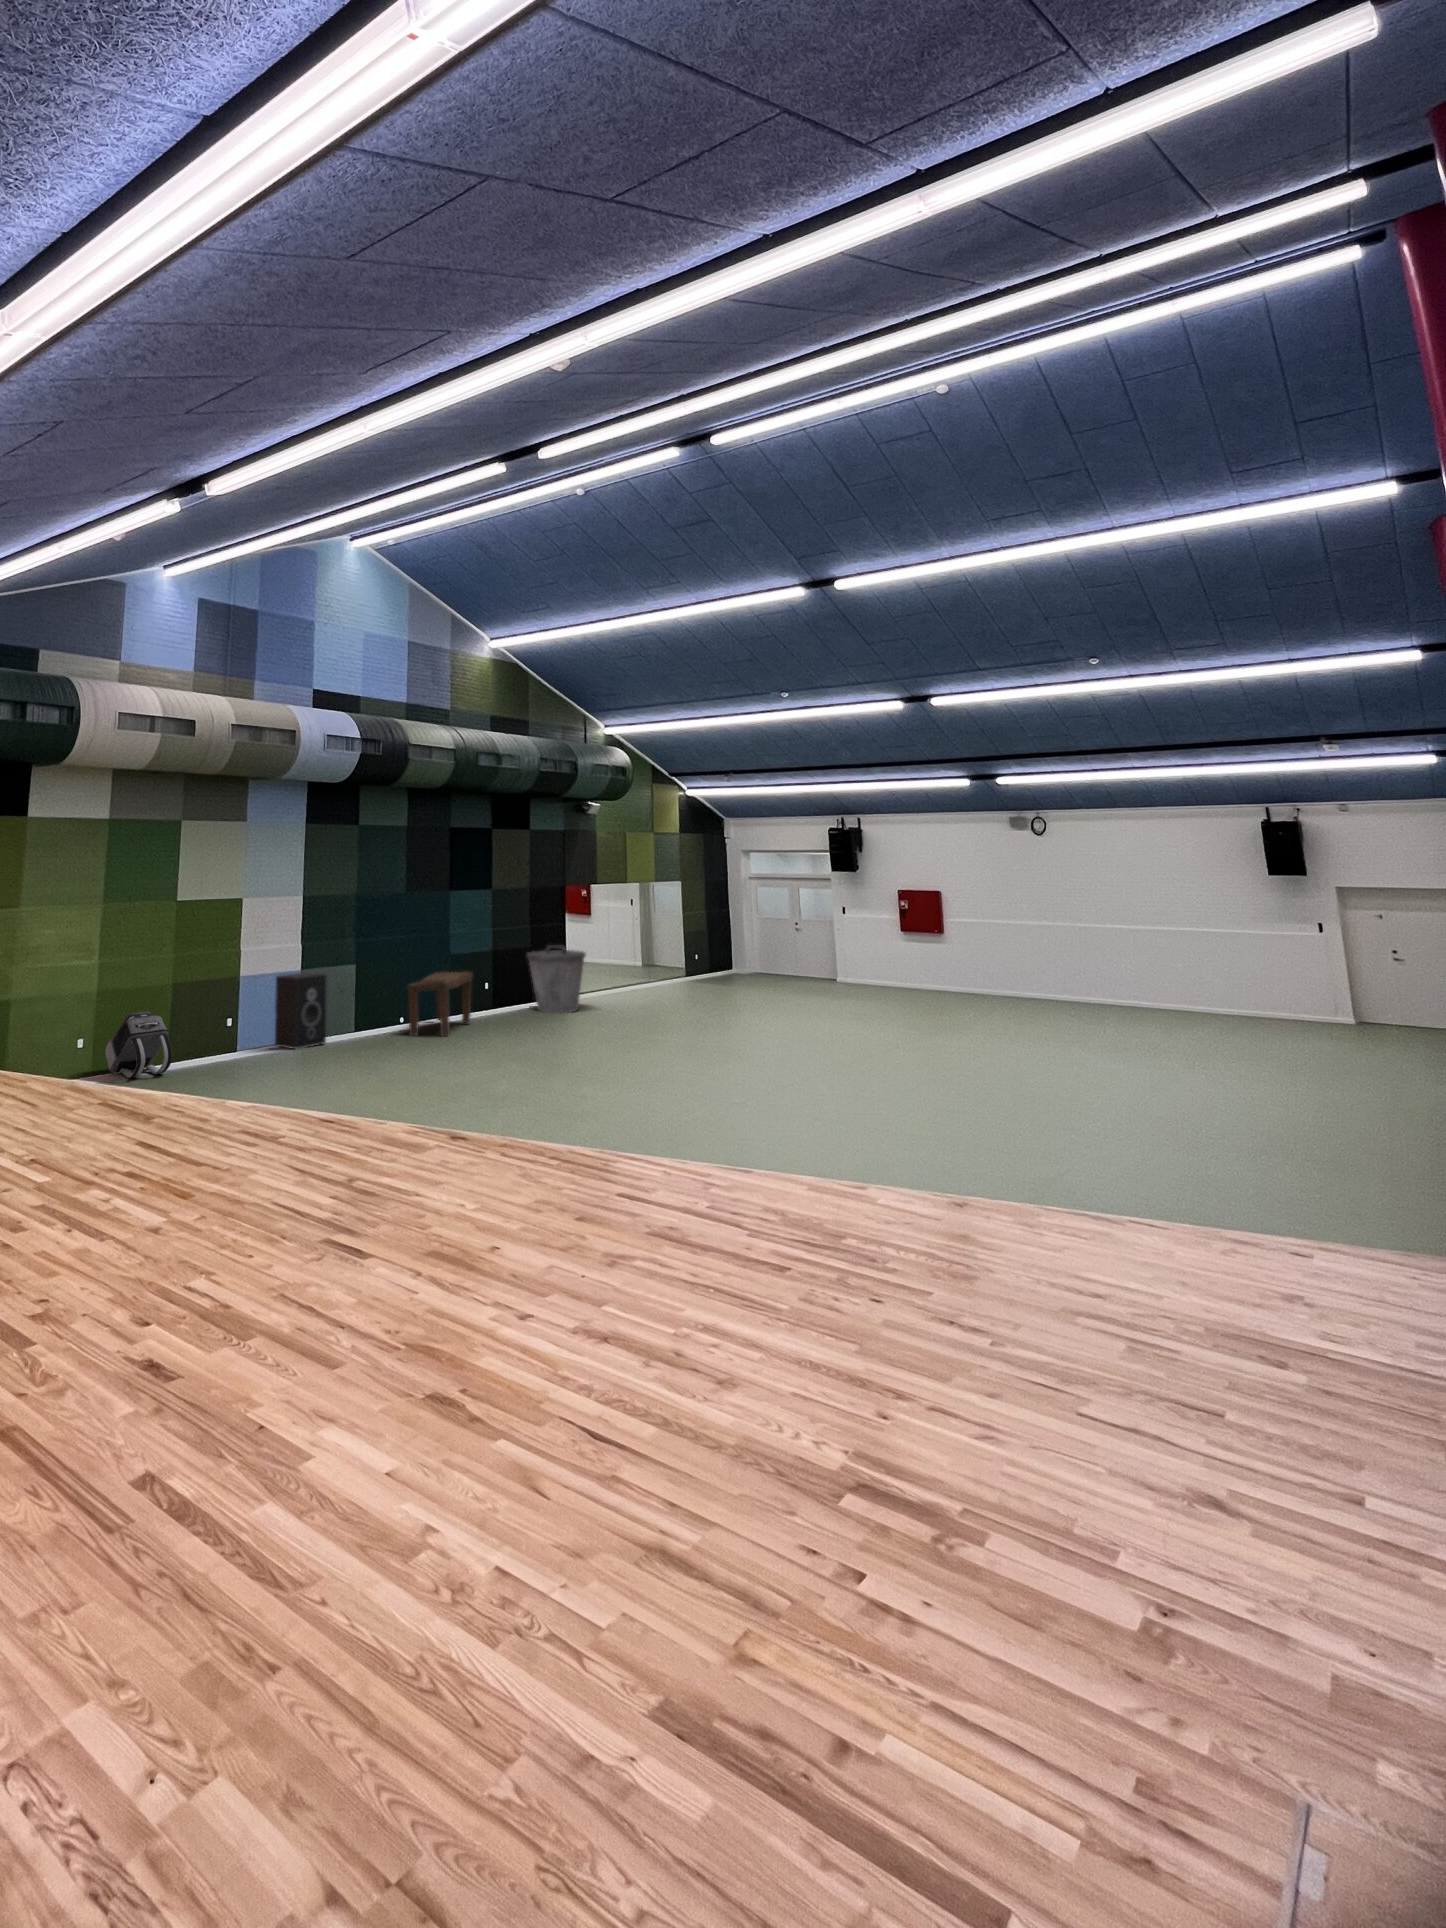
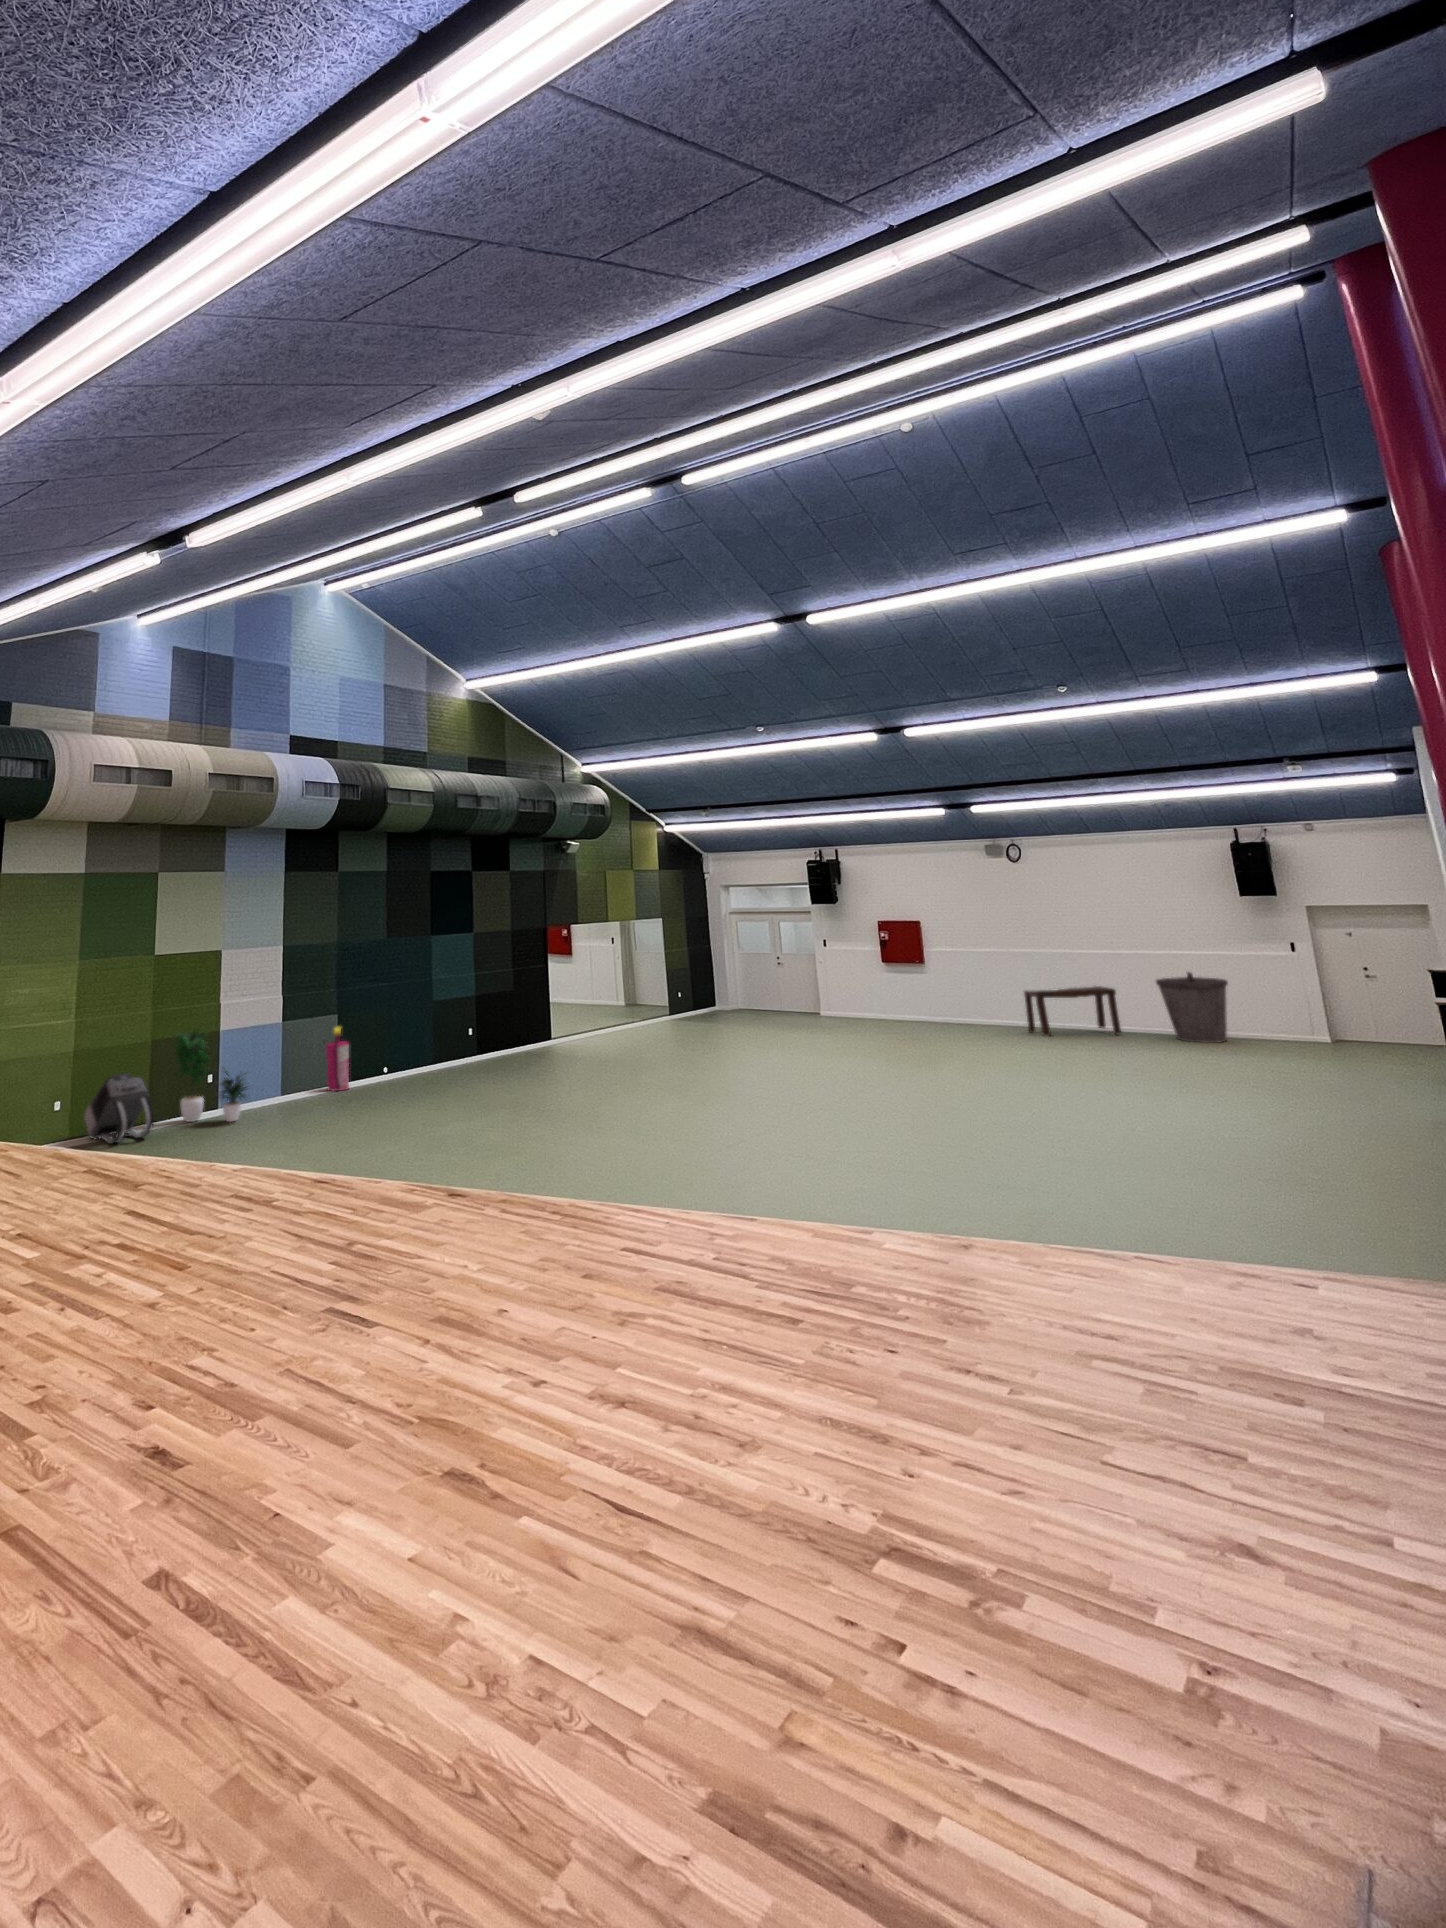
trash can: present [527,945,586,1013] -> present [1156,972,1228,1043]
potted plant: none [191,966,269,1062] -> present [174,1029,246,1122]
speaker: present [275,972,327,1049] -> none [258,1026,311,1107]
bench: present [408,972,473,1036] -> present [1024,986,1121,1036]
fire extinguisher: none [343,975,365,1037] -> present [326,1027,349,1091]

